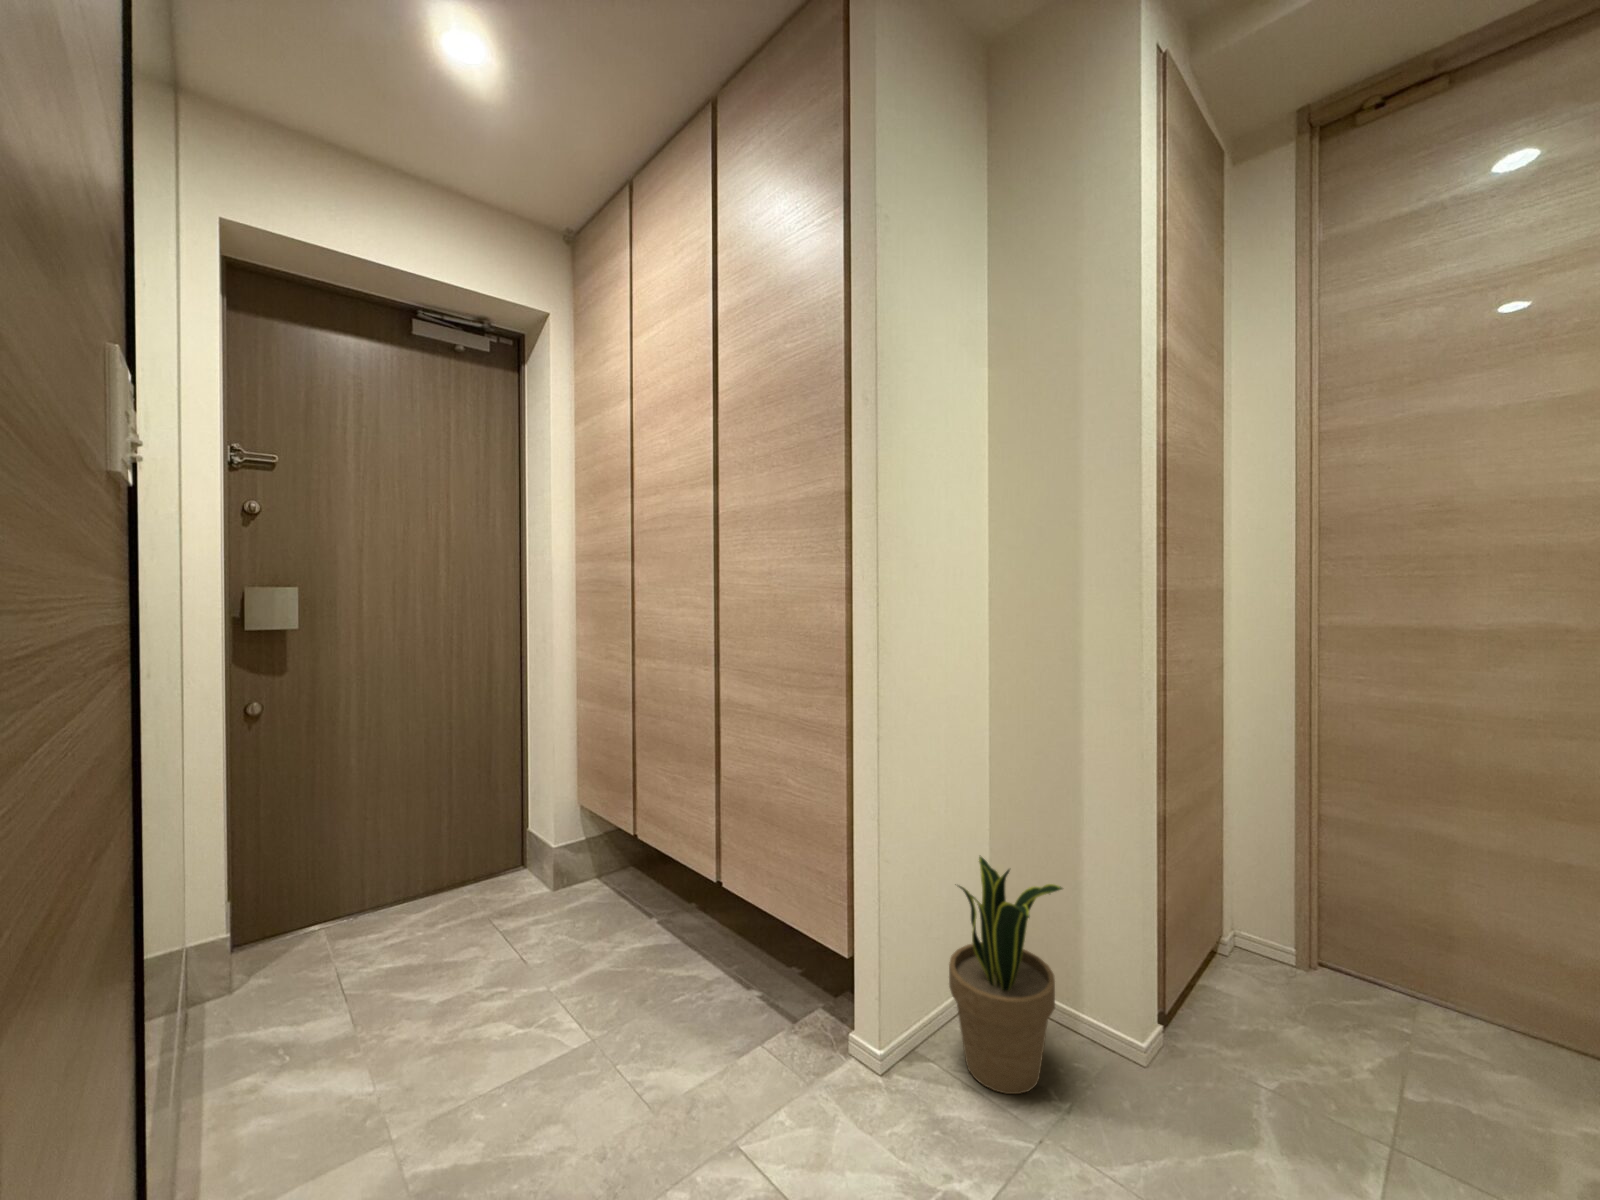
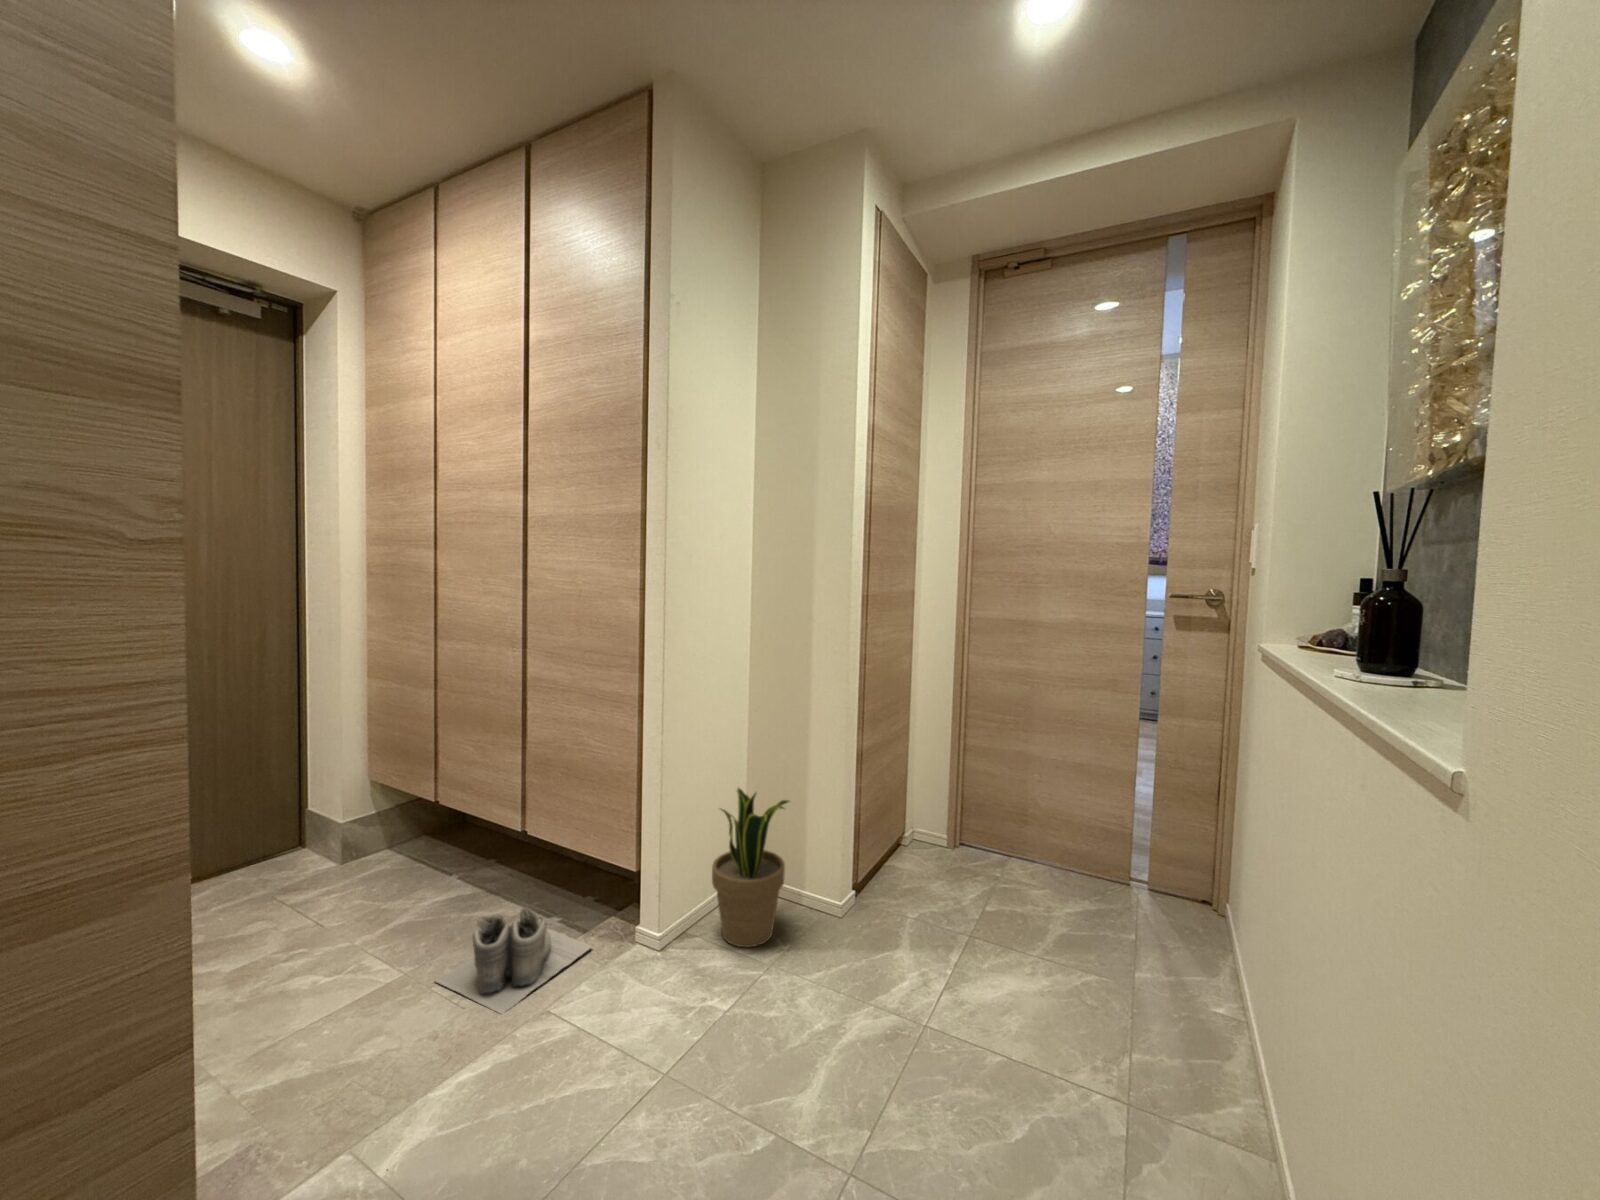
boots: none [616,988,797,1138] -> present [435,907,592,1014]

